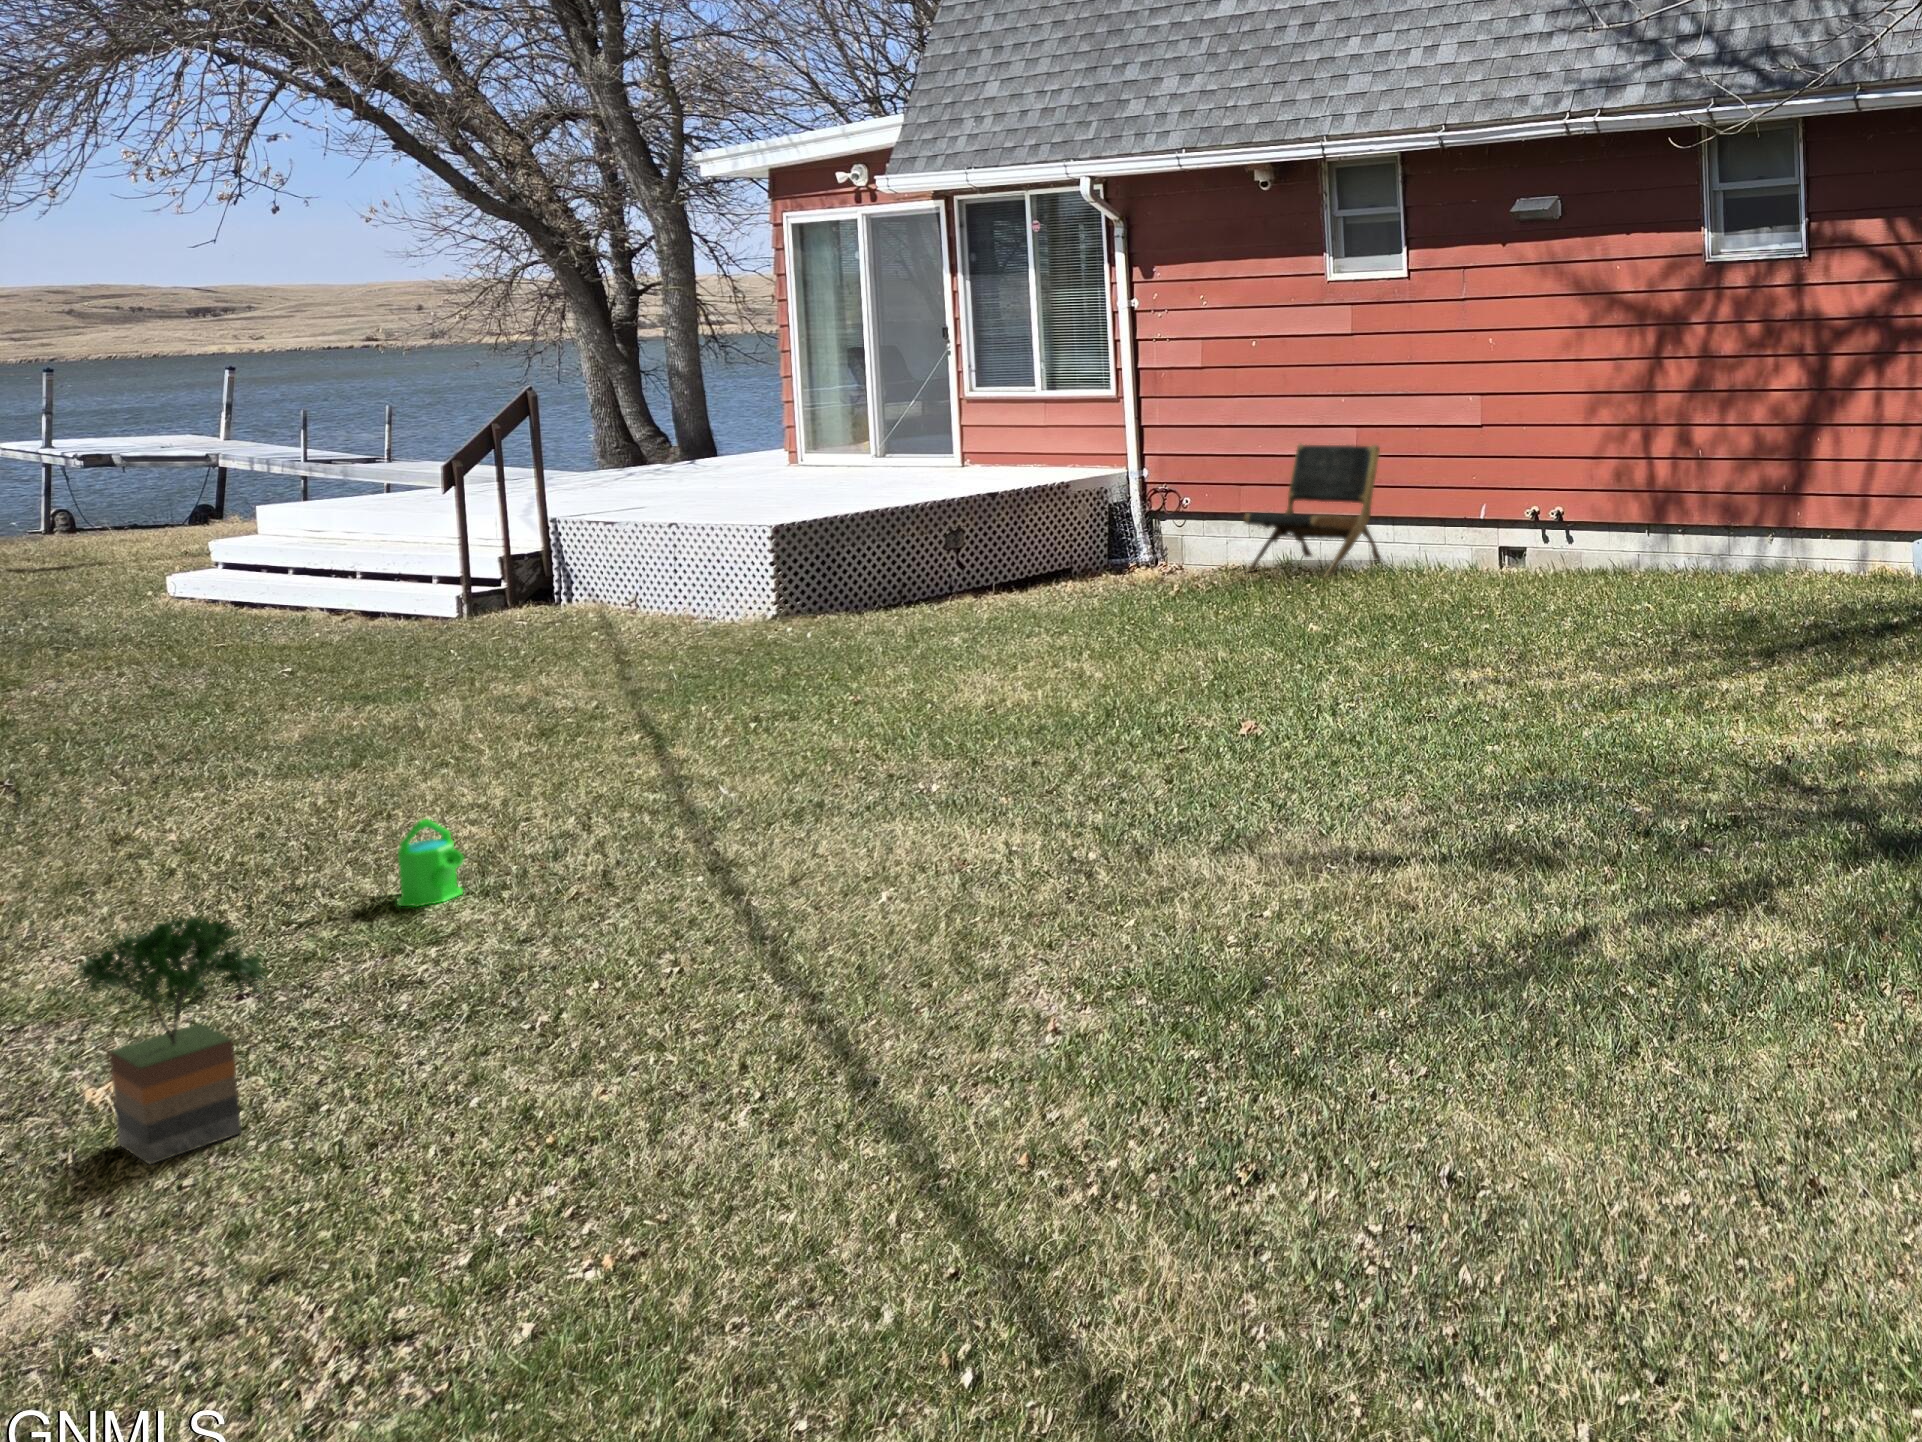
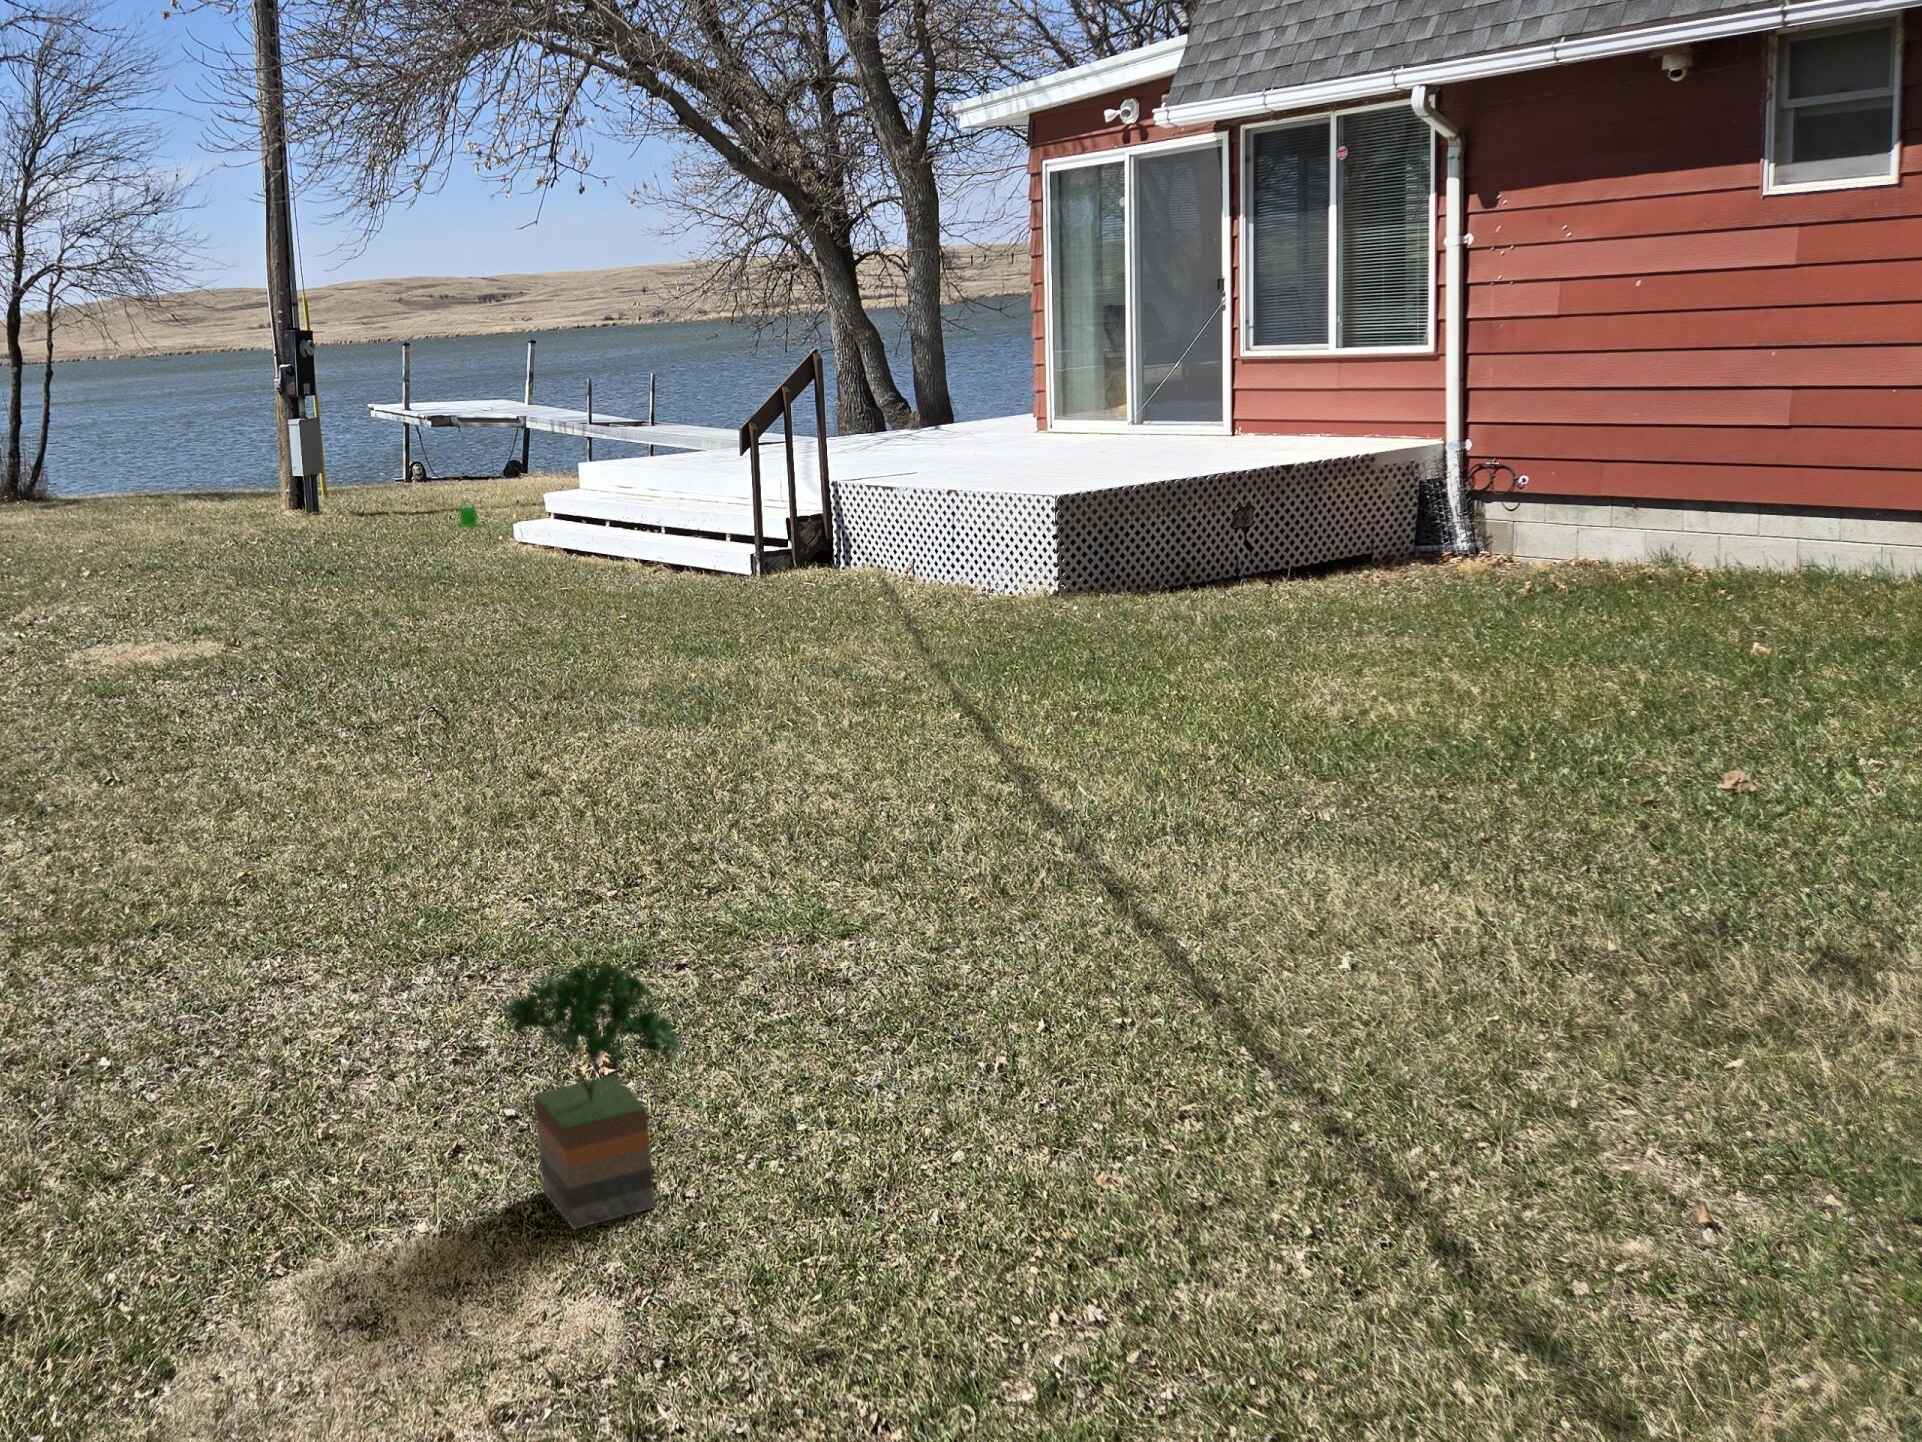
lounge chair: present [1243,444,1381,577] -> none [1620,407,1832,580]
watering can: present [397,819,464,906] -> present [459,500,478,527]

